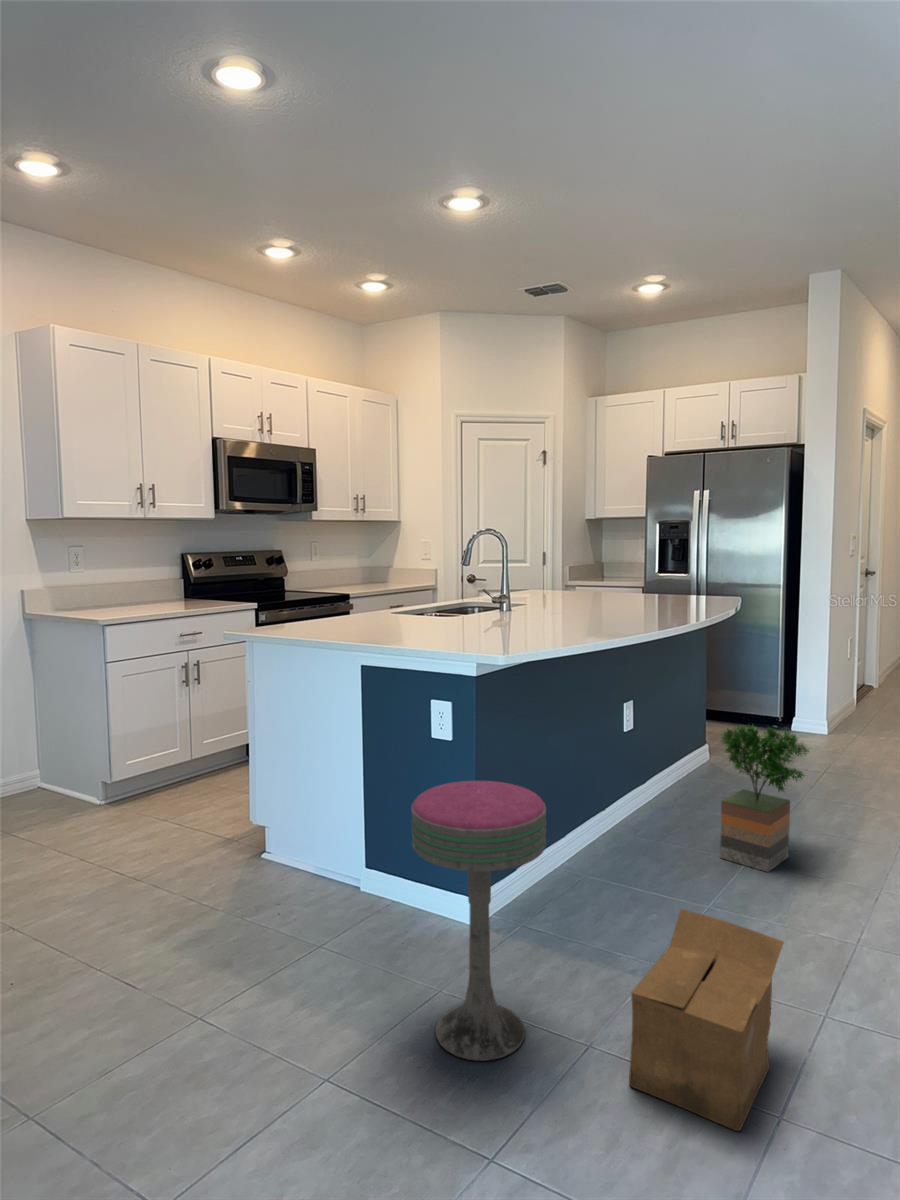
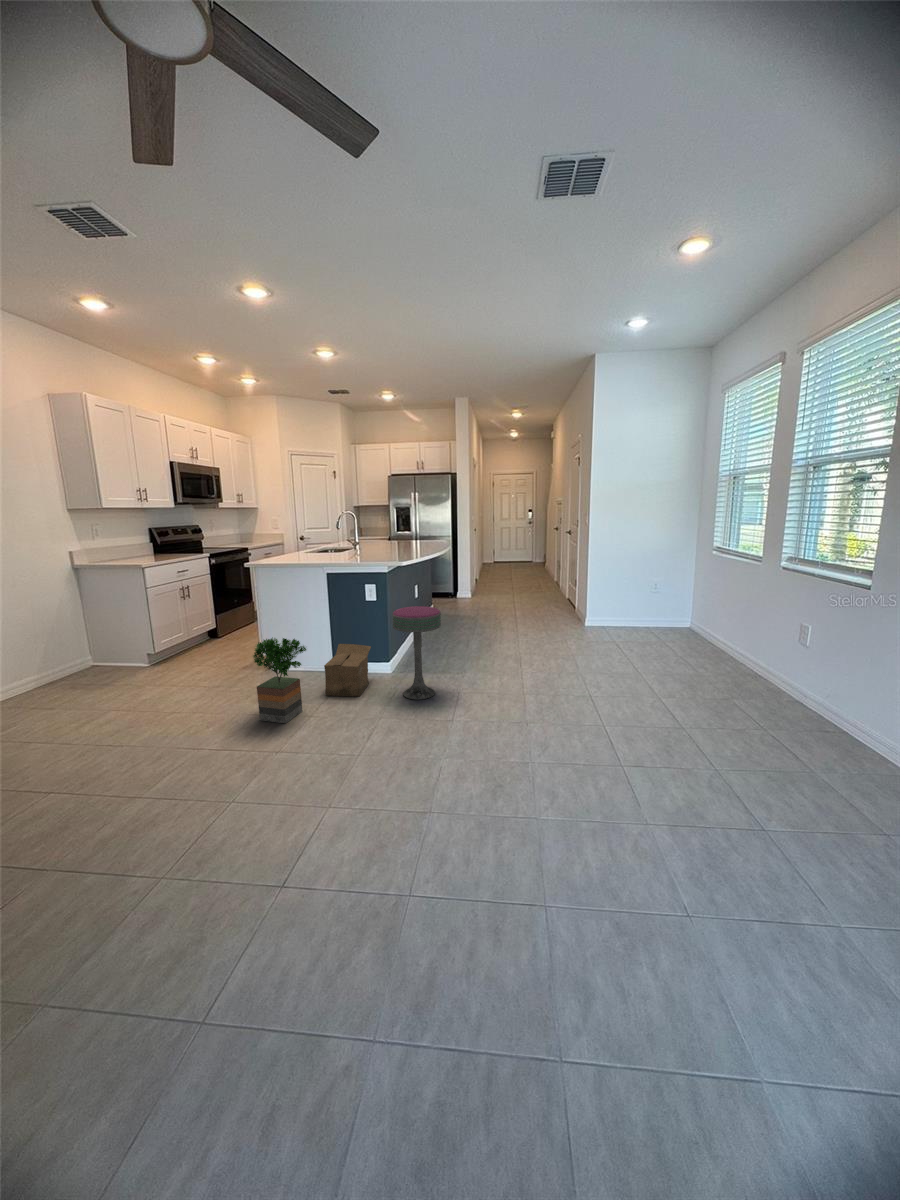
potted tree: present [720,725,810,872] -> present [253,638,306,723]
cardboard box: present [629,909,784,1131] -> present [324,644,371,696]

